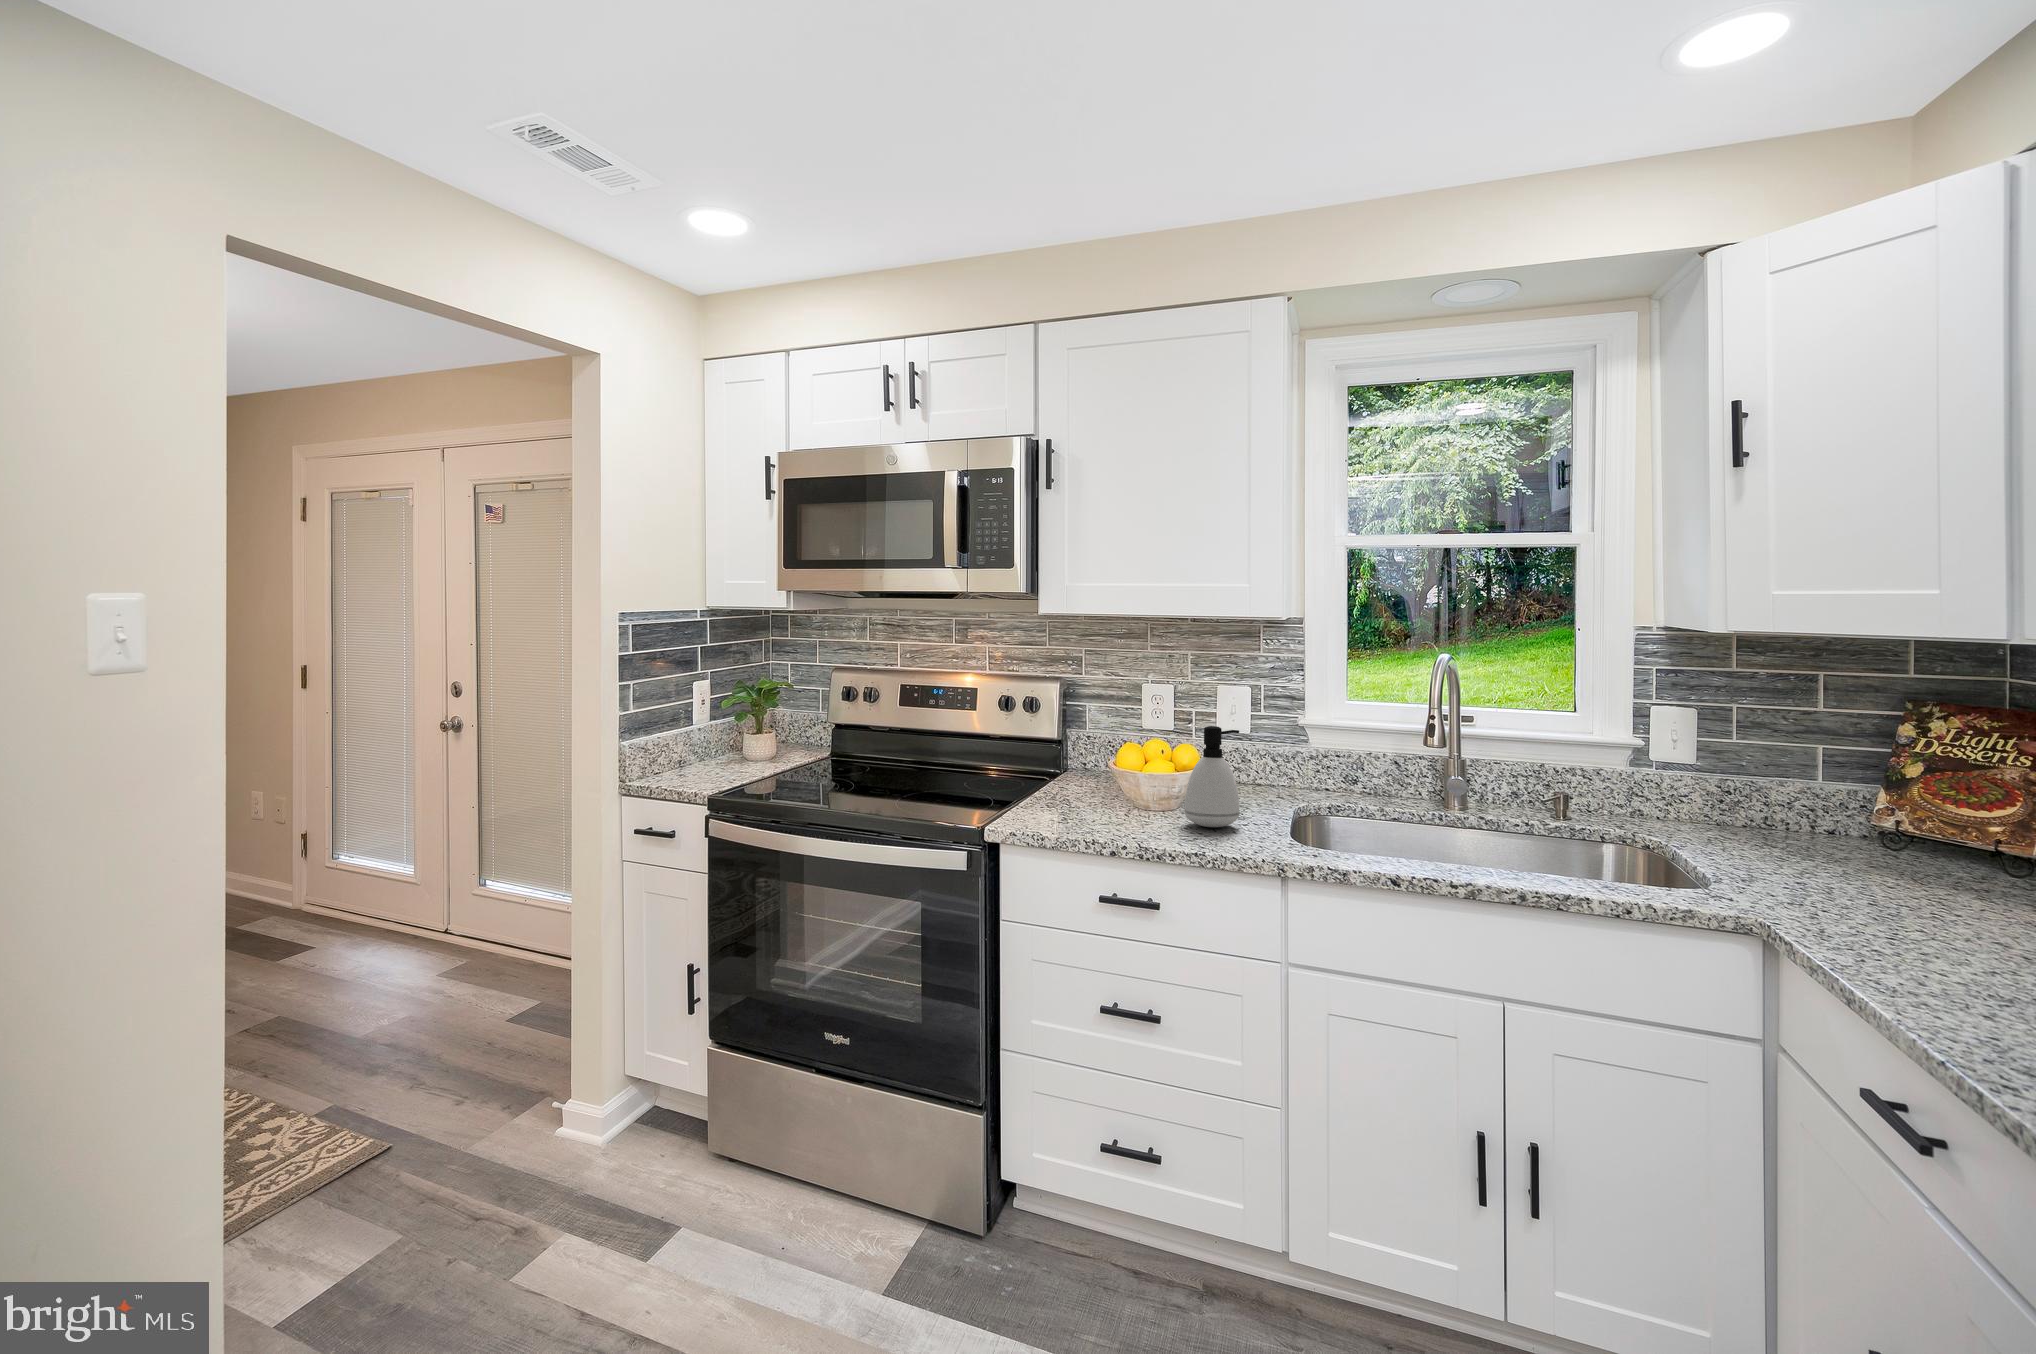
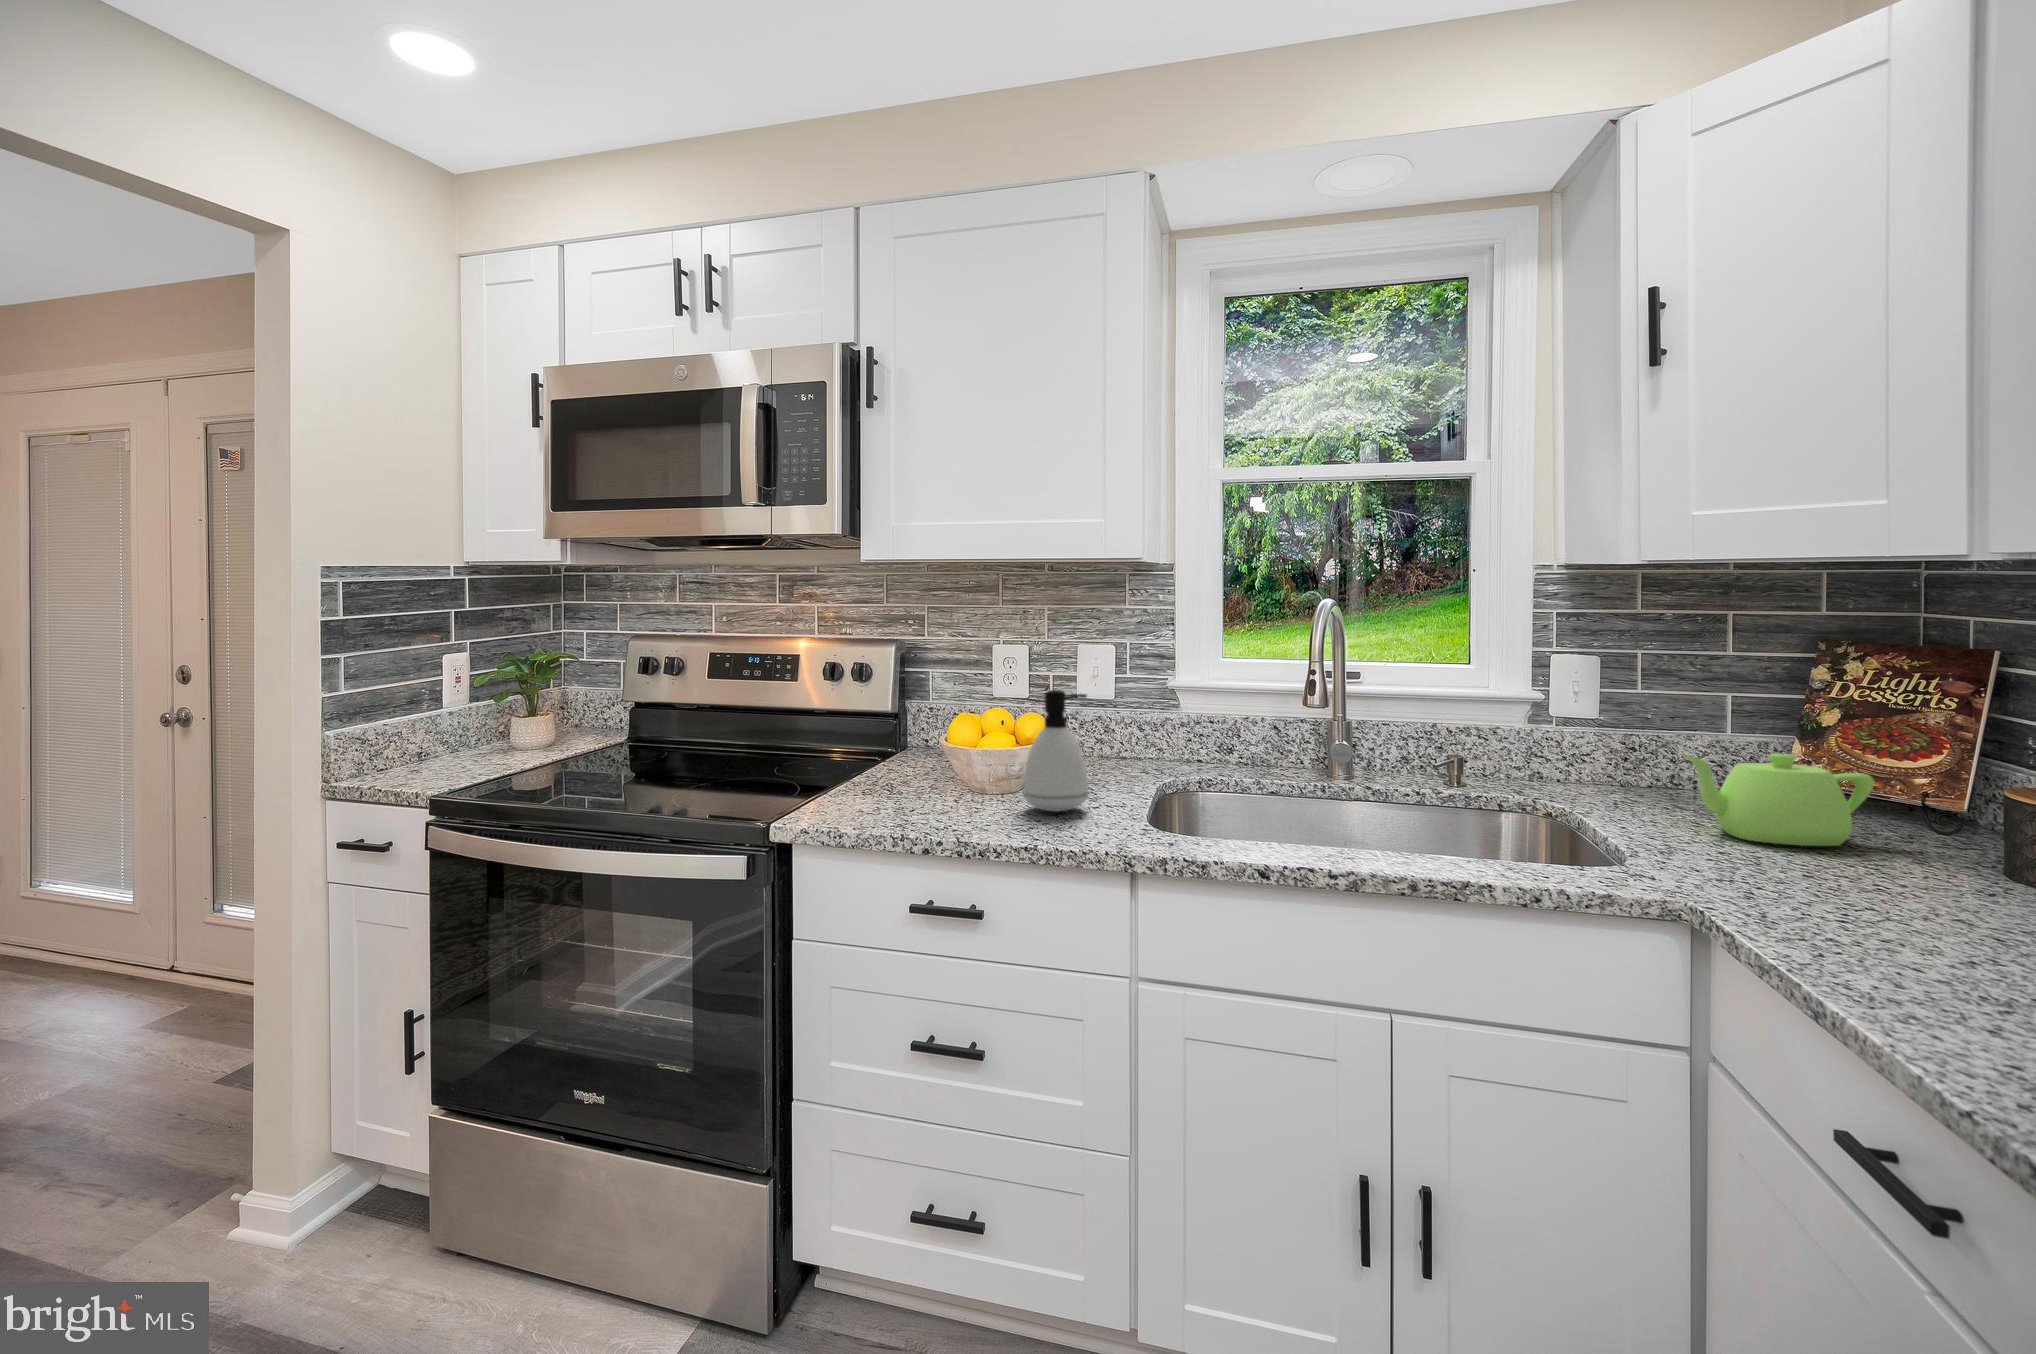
teapot: none [1768,798,1943,881] -> present [1686,753,1874,846]

